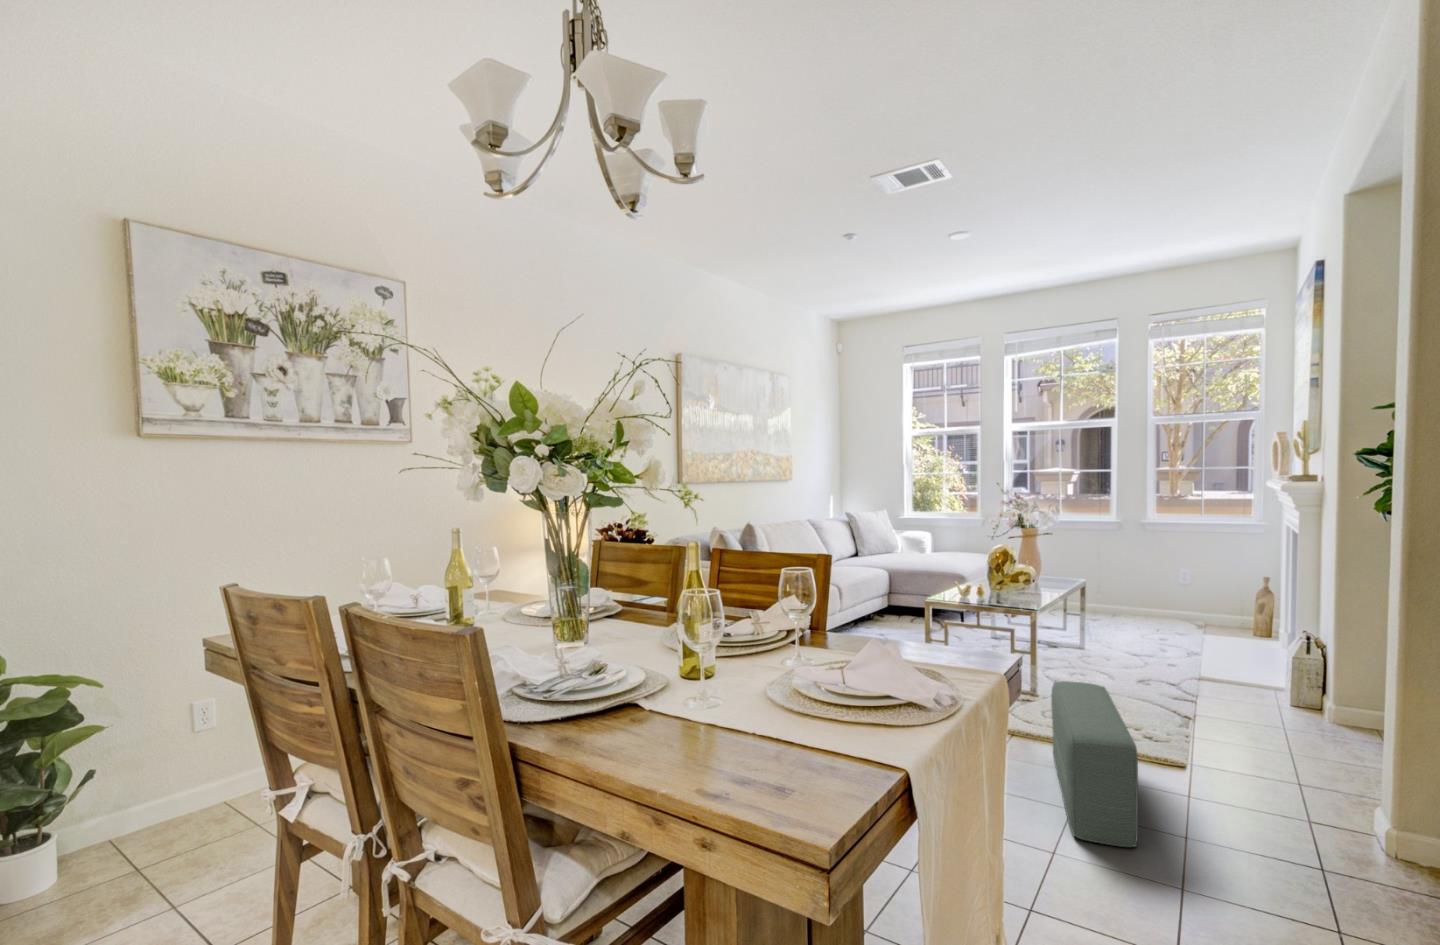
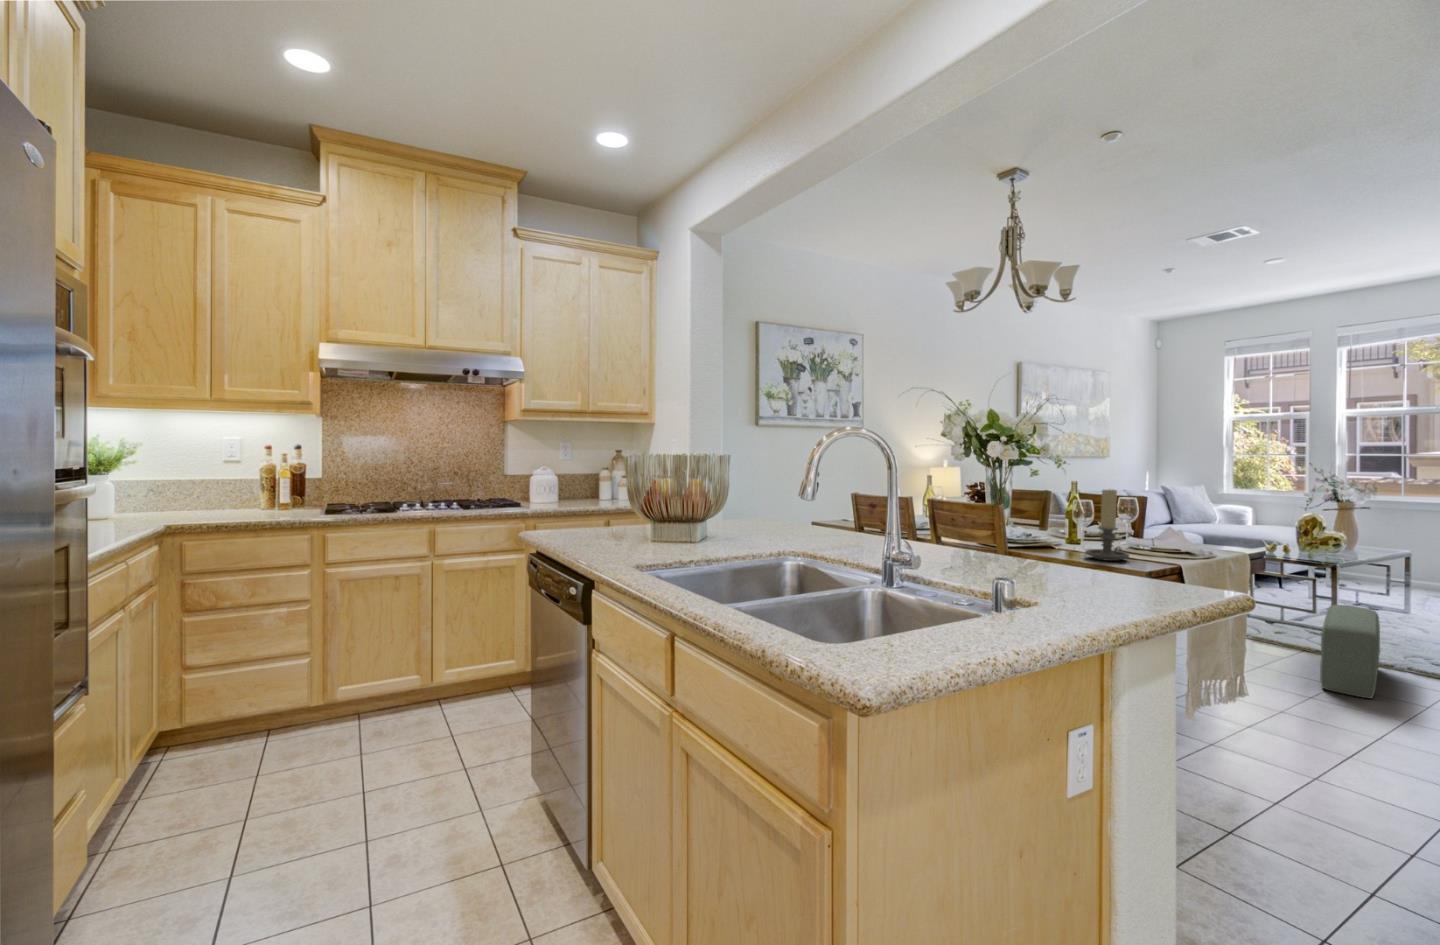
candle holder: none [688,573,791,779] -> present [1085,490,1129,561]

